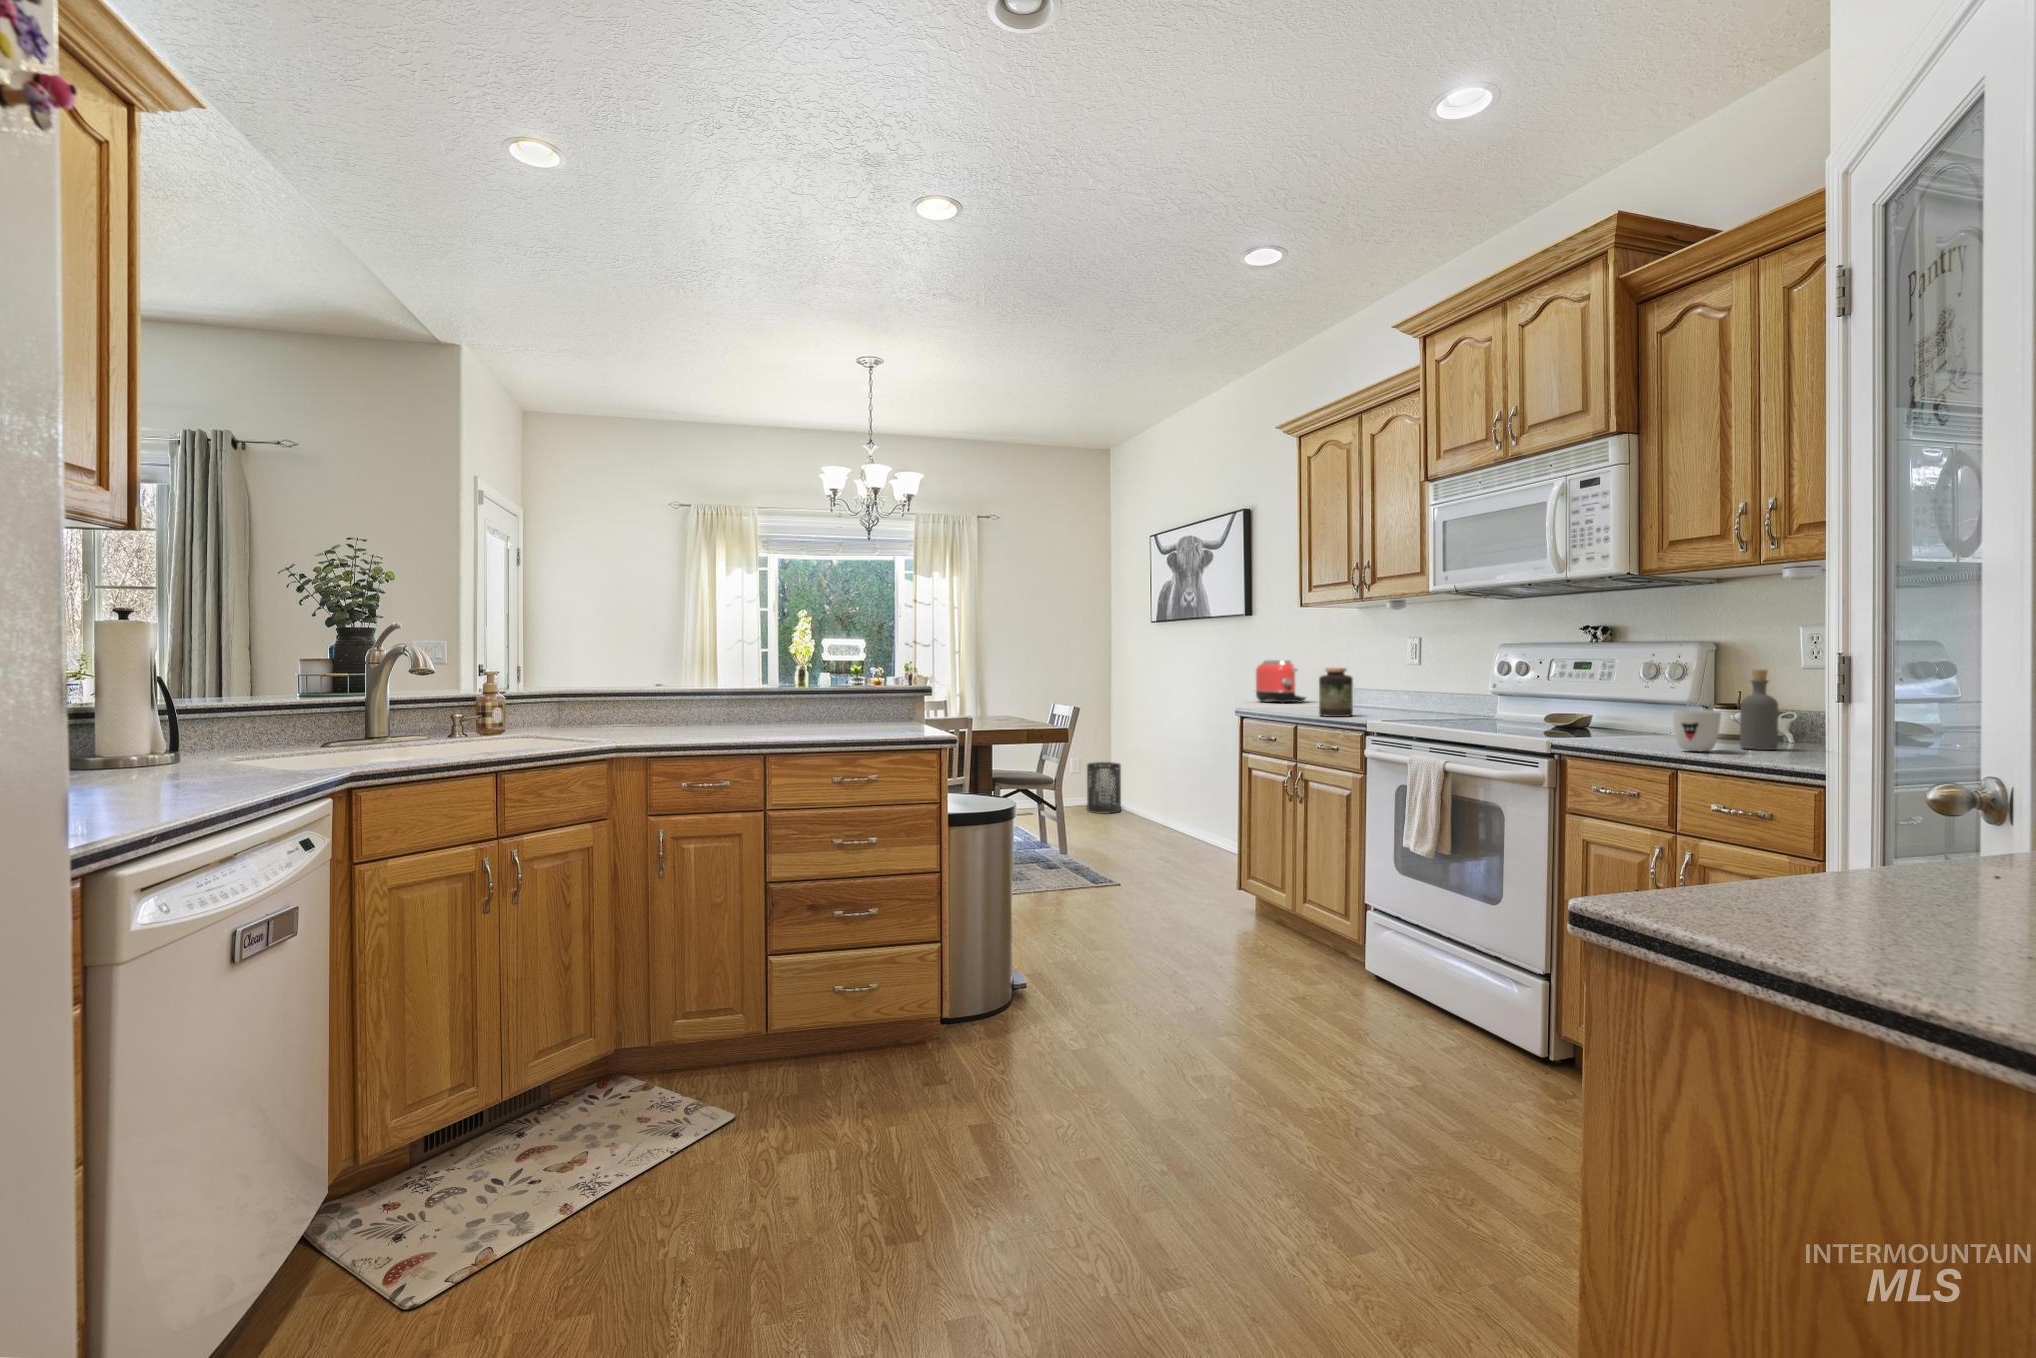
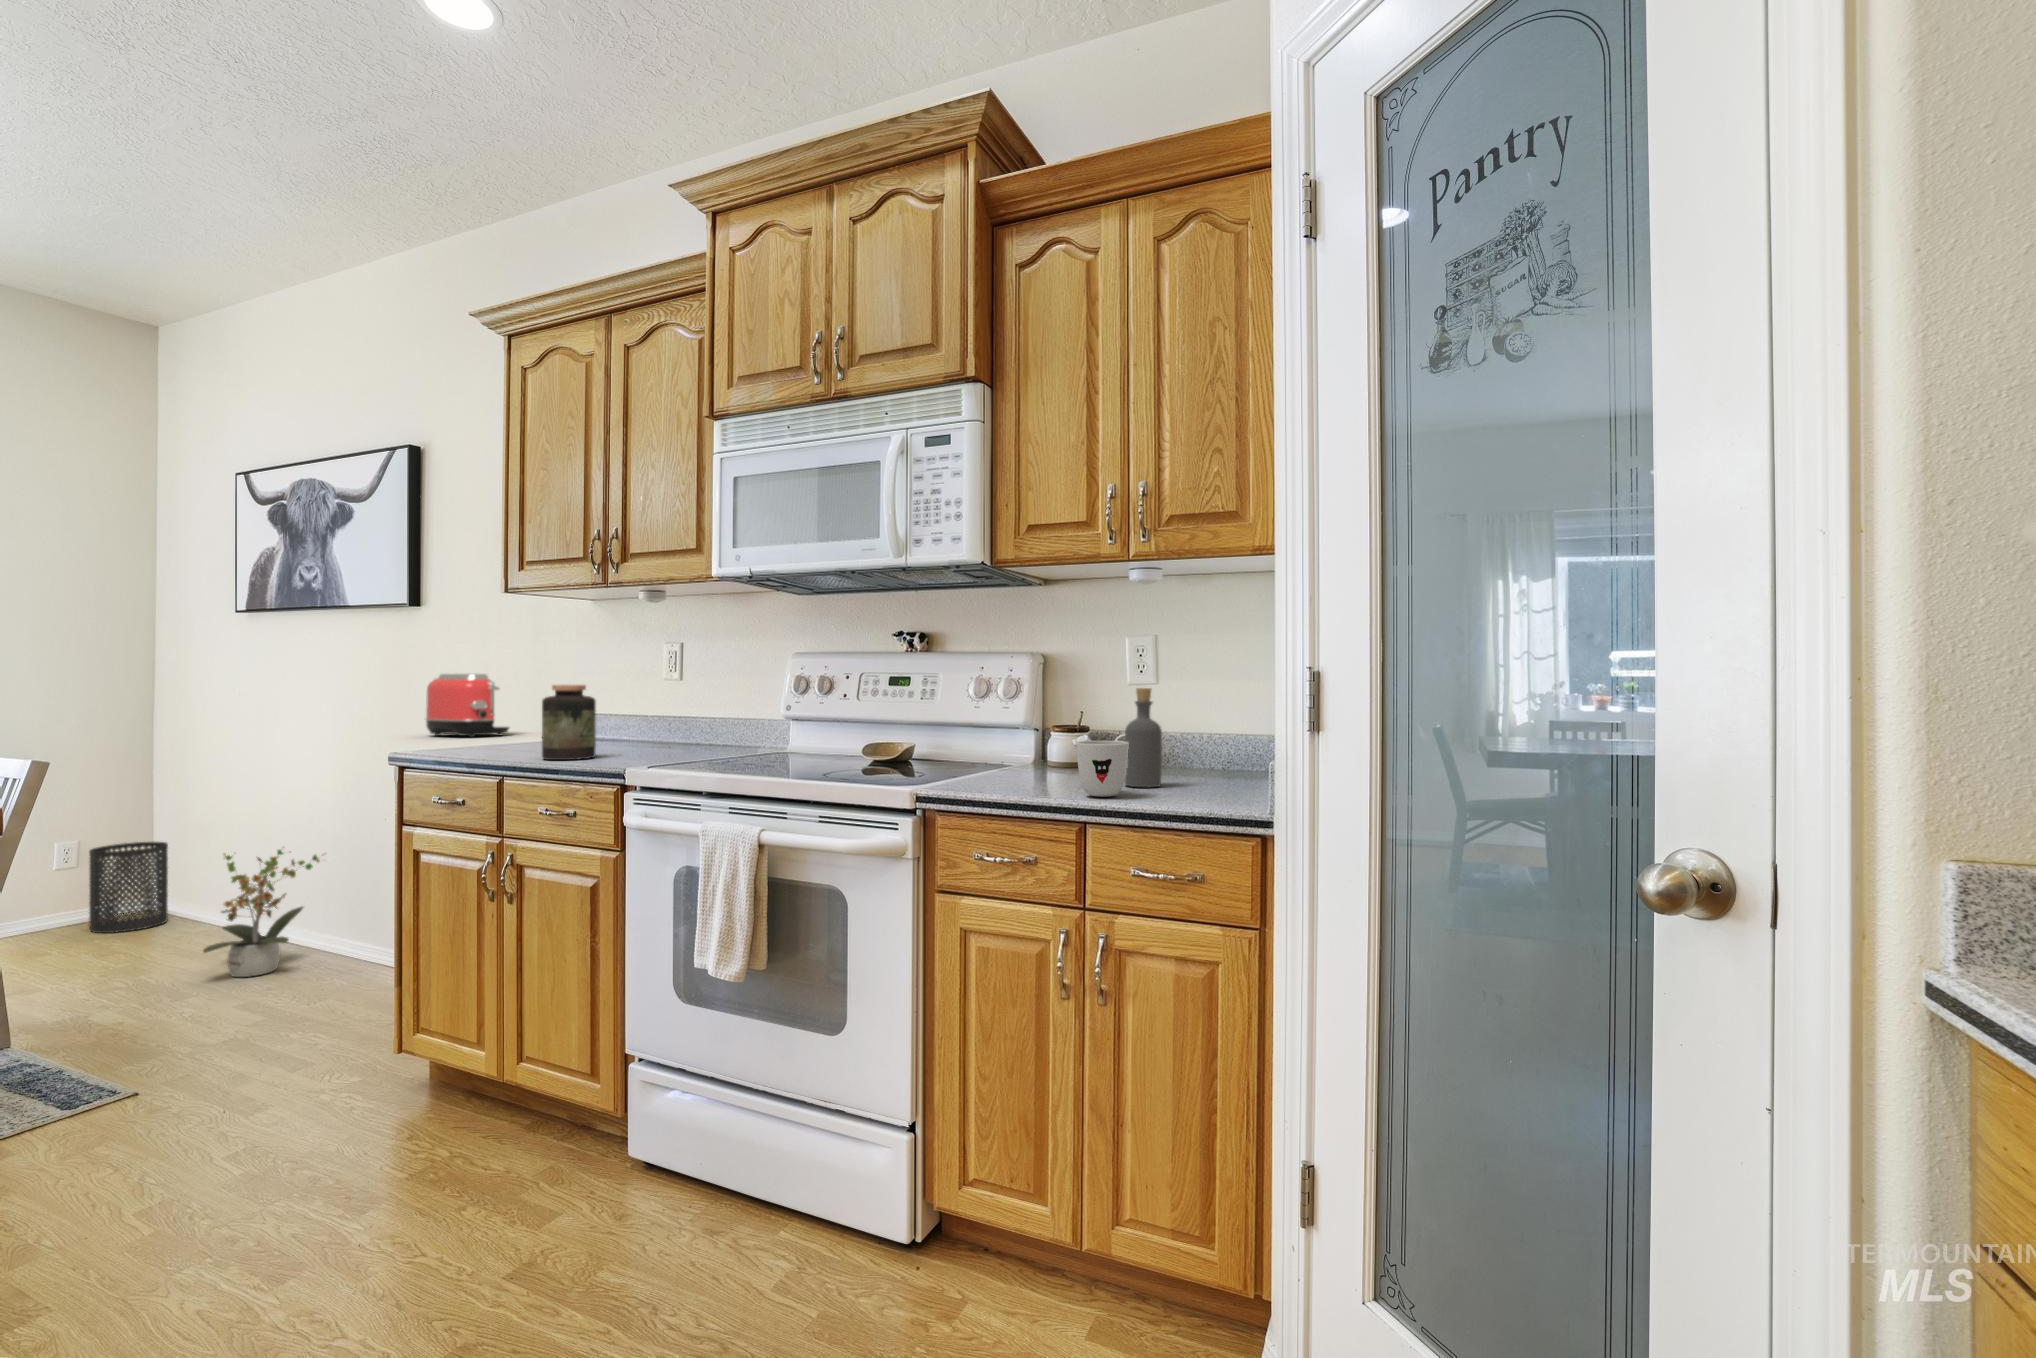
potted plant: none [1142,769,1201,845] -> present [203,850,319,977]

